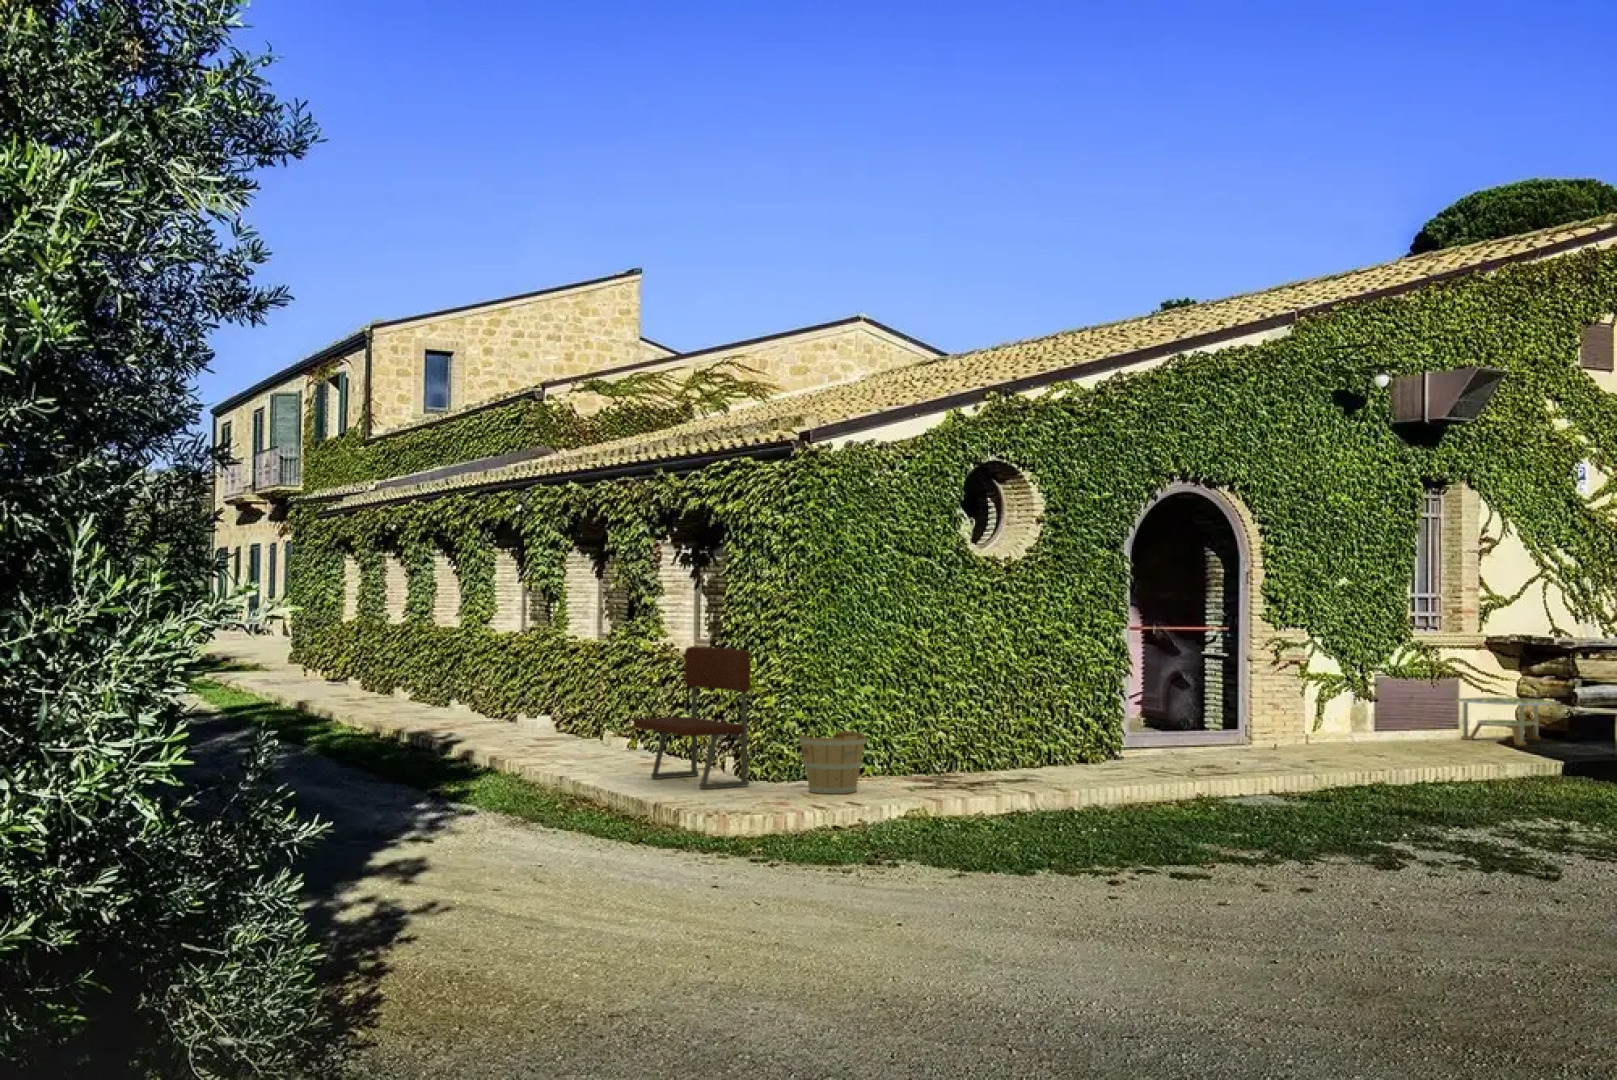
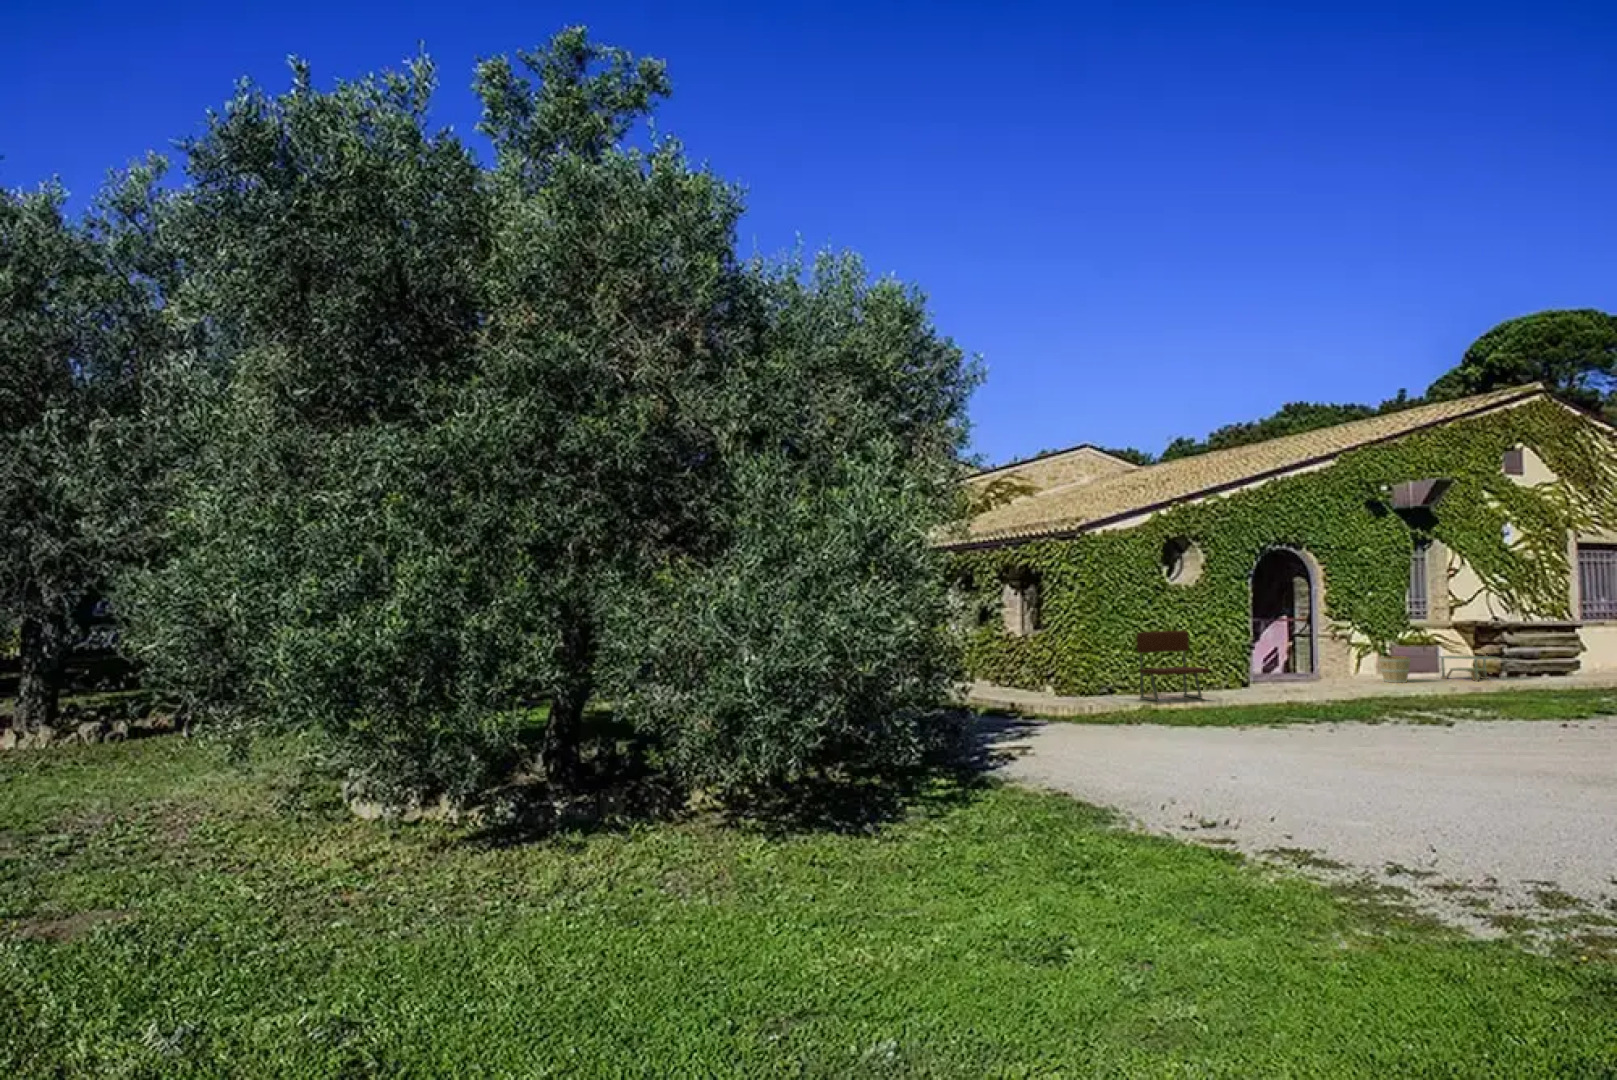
bench: present [634,646,750,789] -> present [1137,631,1209,701]
wooden bucket: present [799,731,866,794] -> present [1378,656,1411,683]

